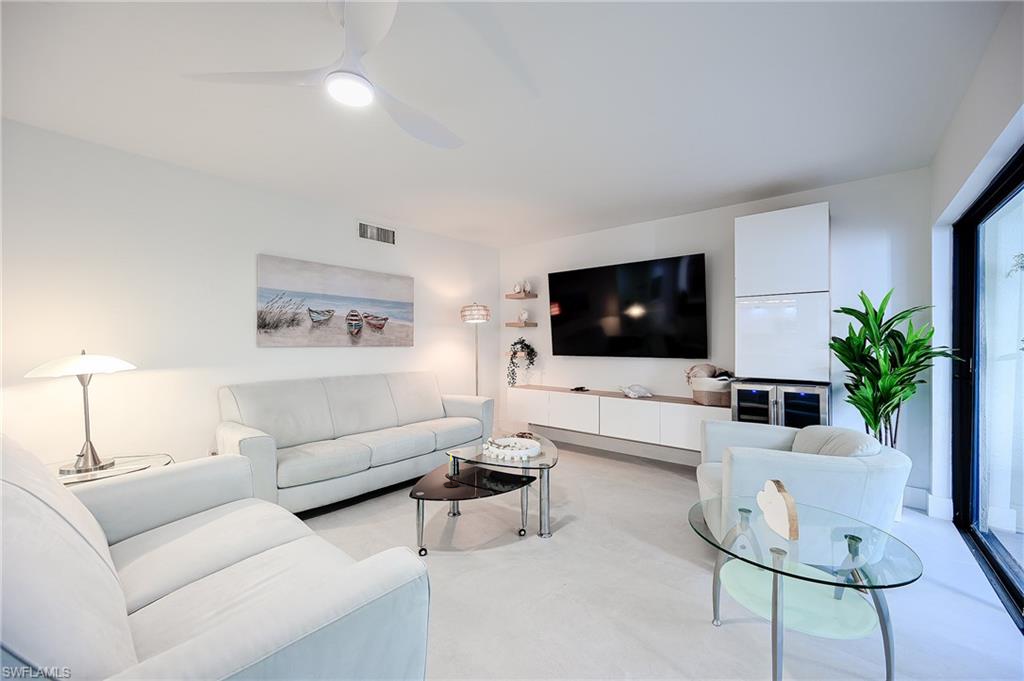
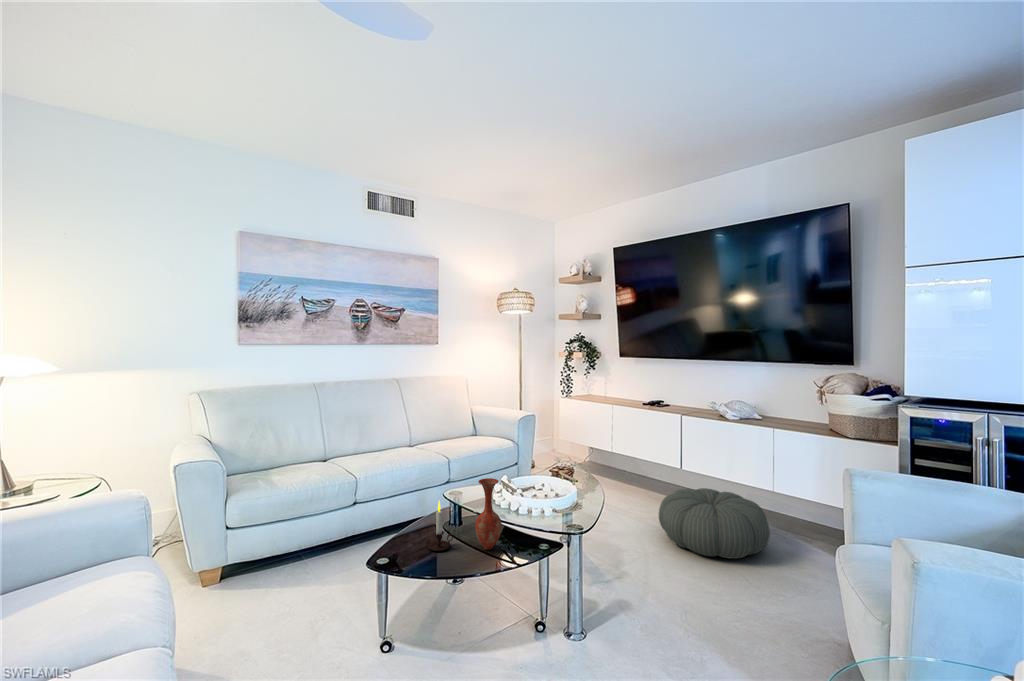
vase: none [475,437,493,484] -> present [475,478,502,550]
pouf: none [586,445,658,488] -> present [659,488,770,559]

